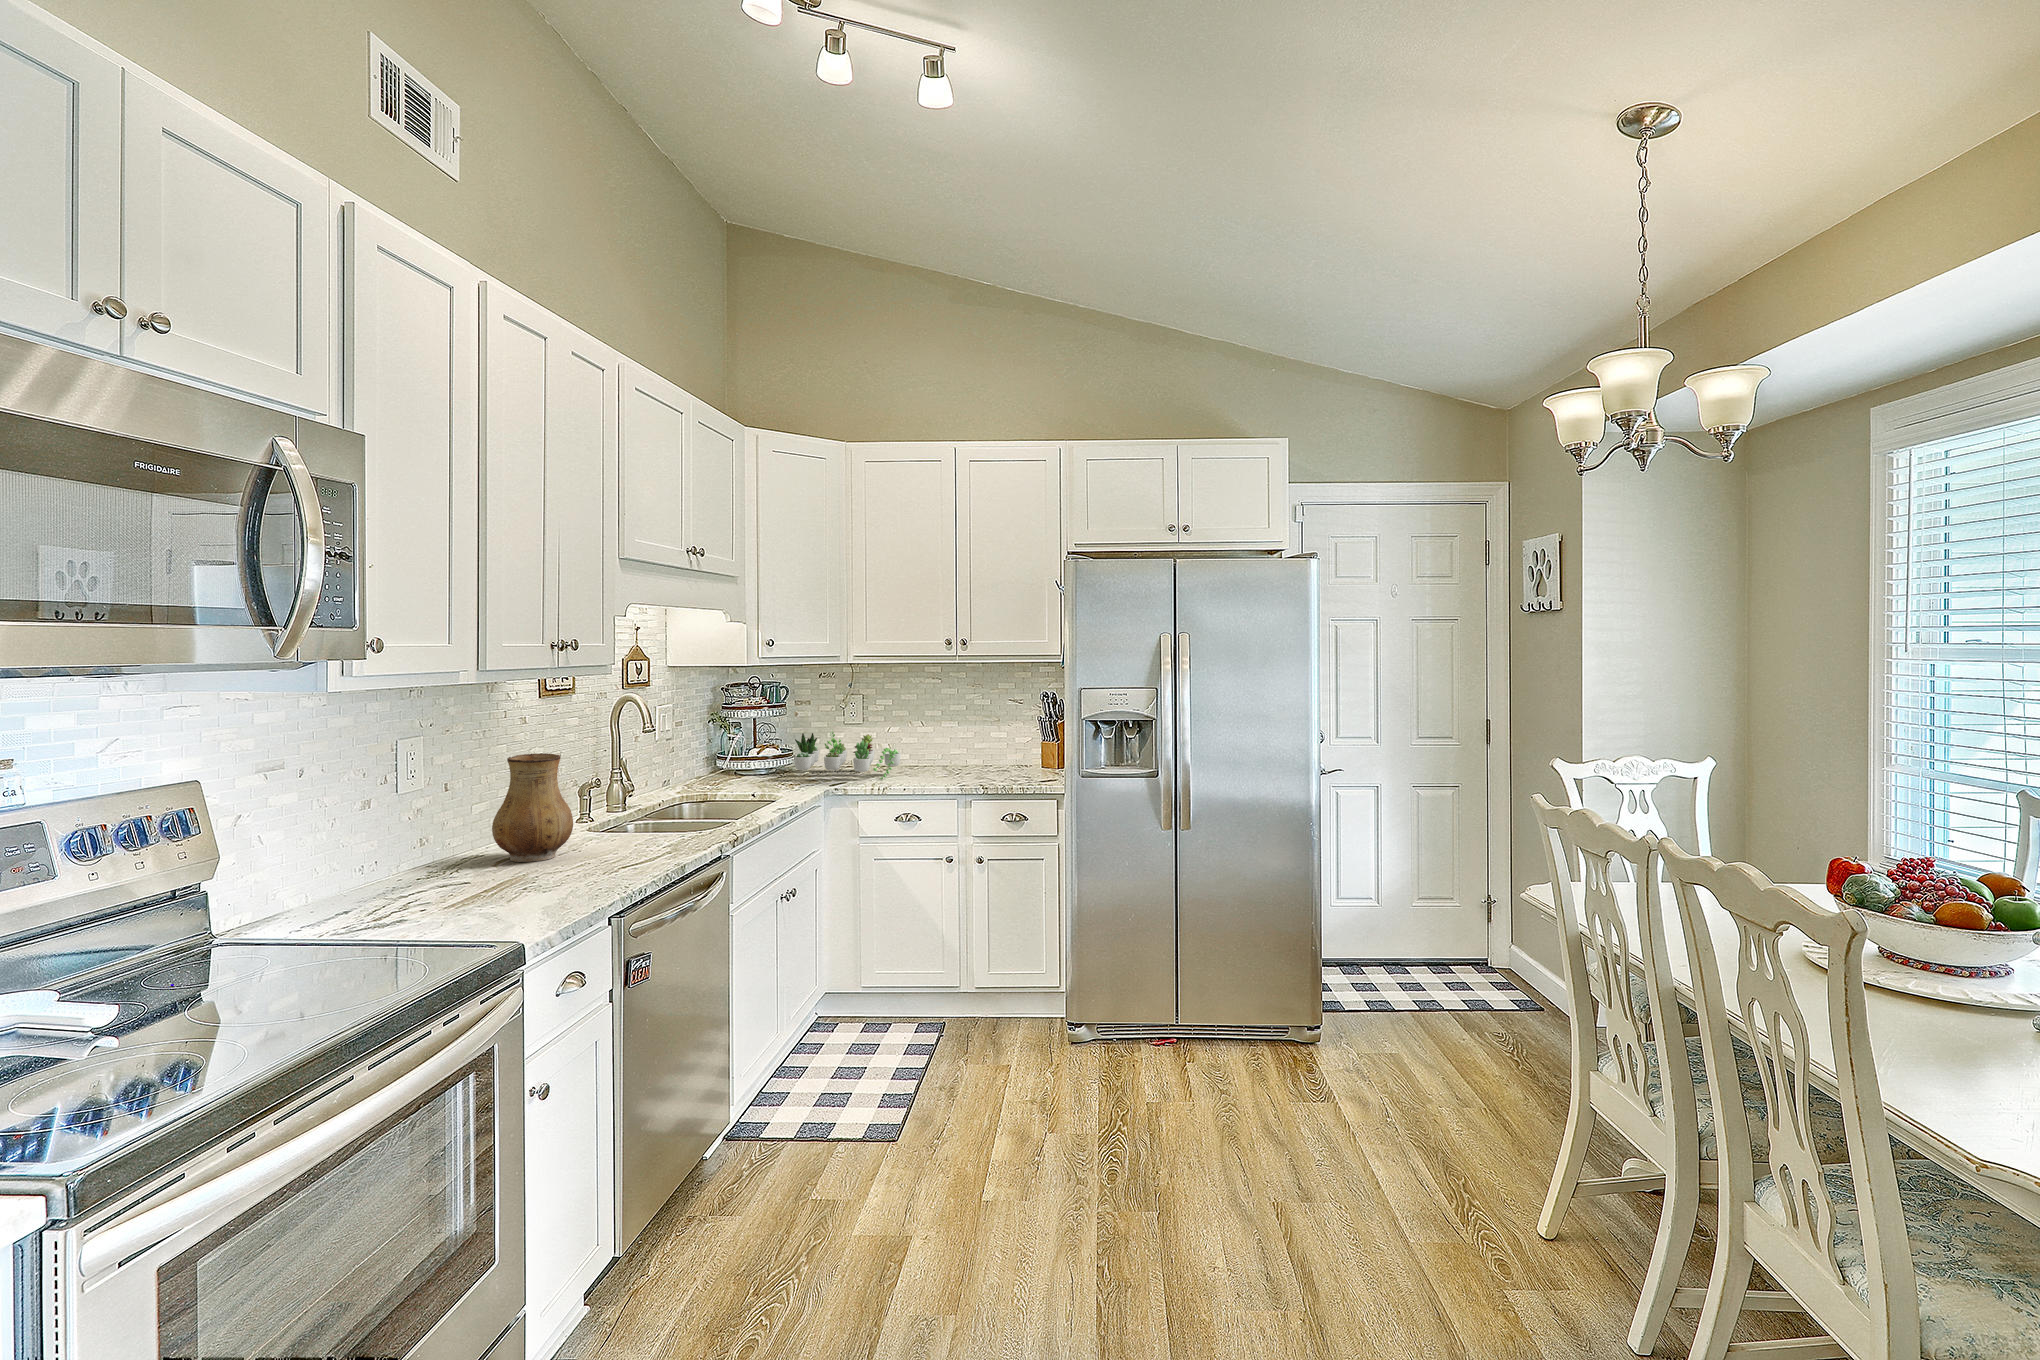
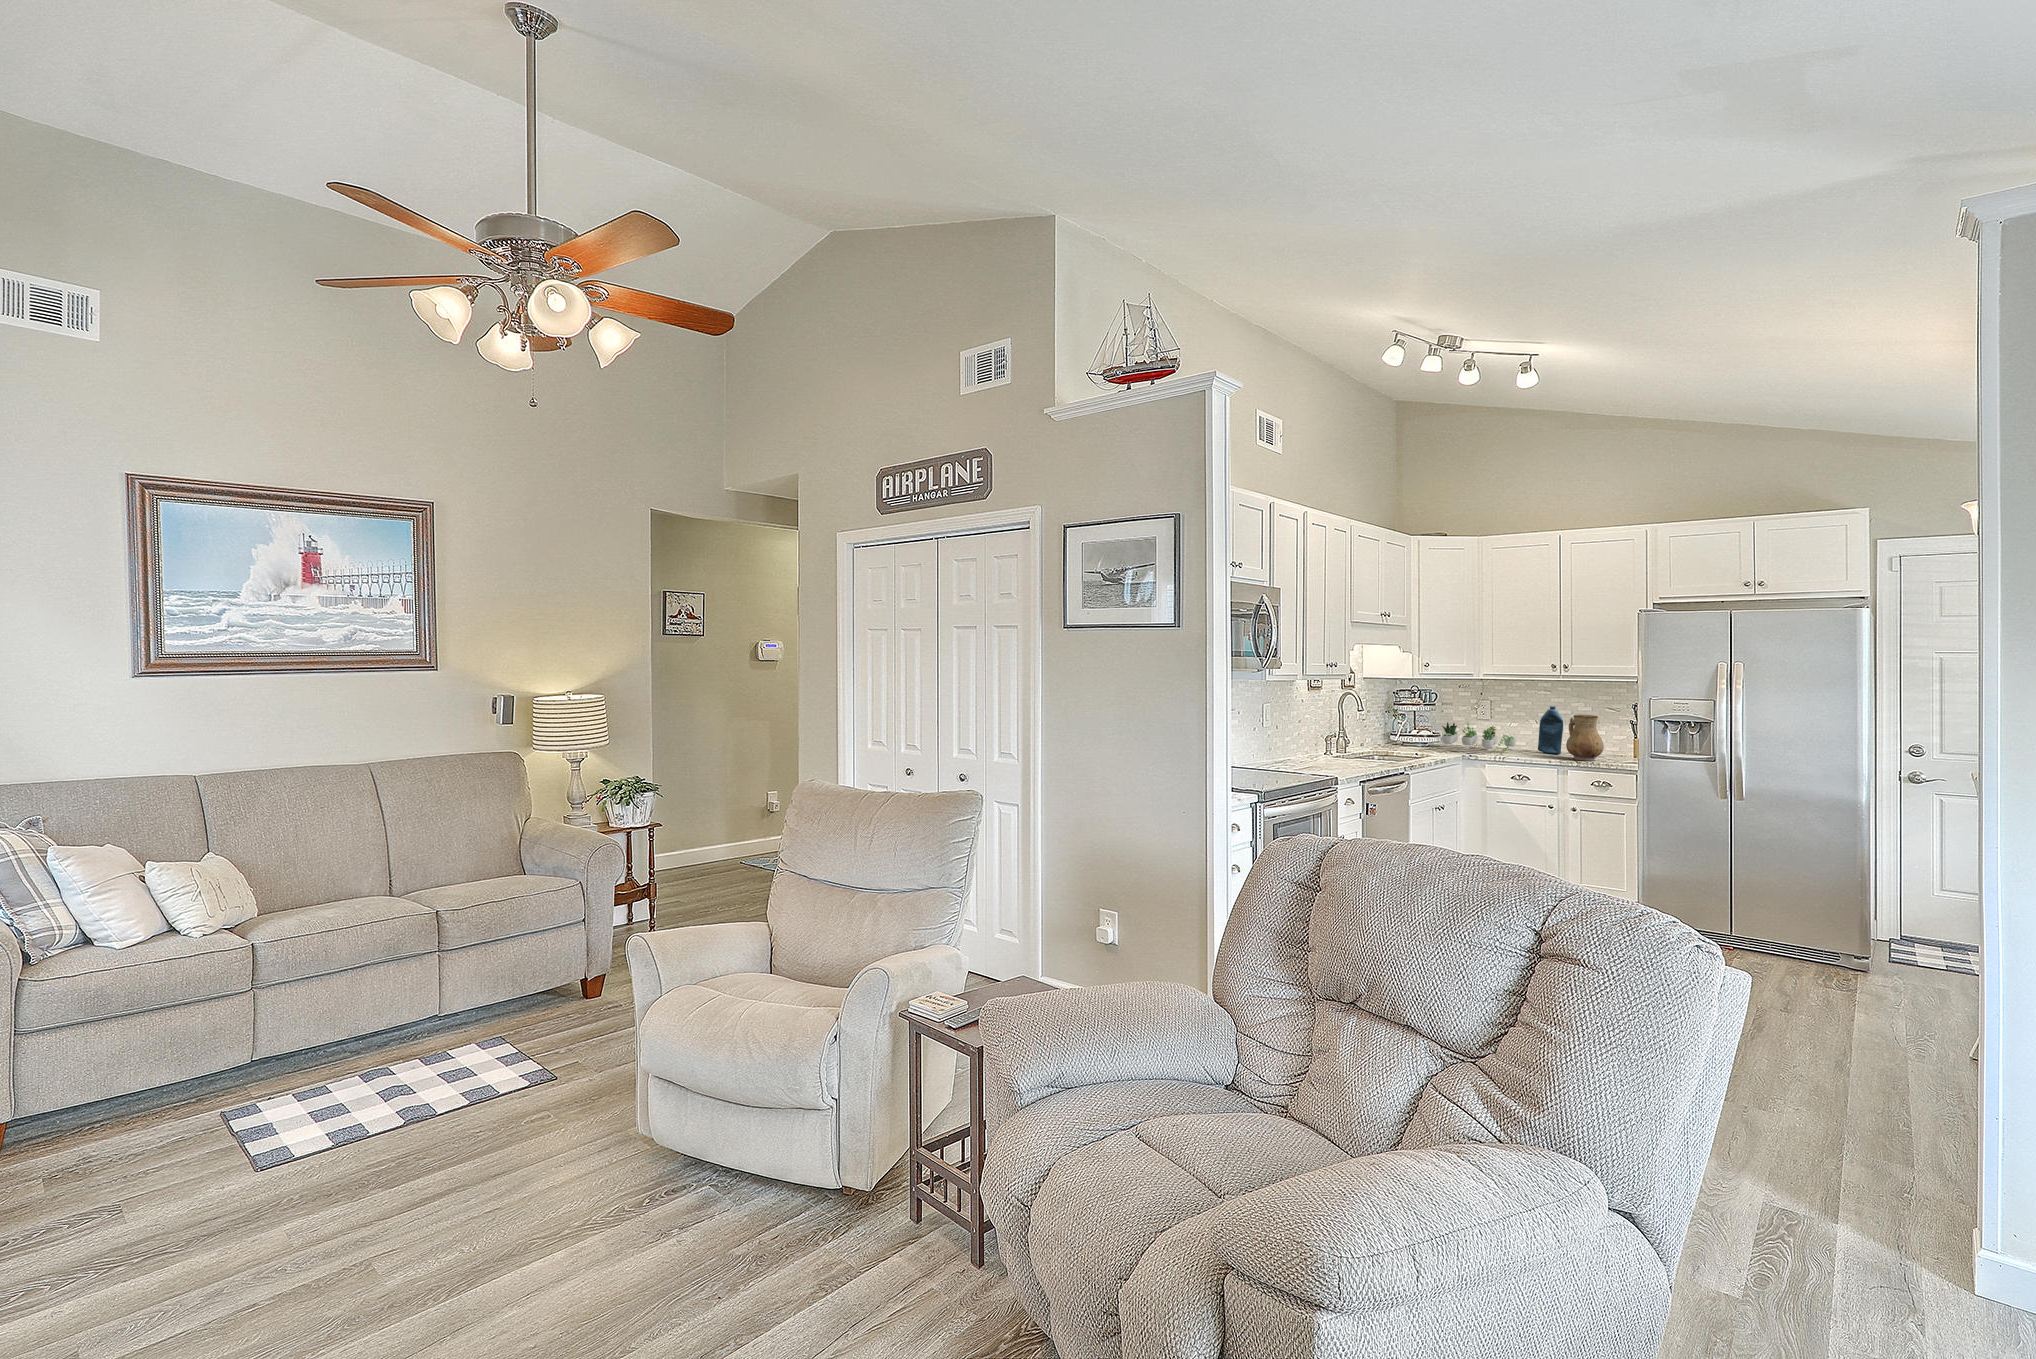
bottle: none [928,700,962,772] -> present [1538,706,1563,754]
ceramic pitcher: present [492,753,573,862] -> present [1566,715,1604,761]

